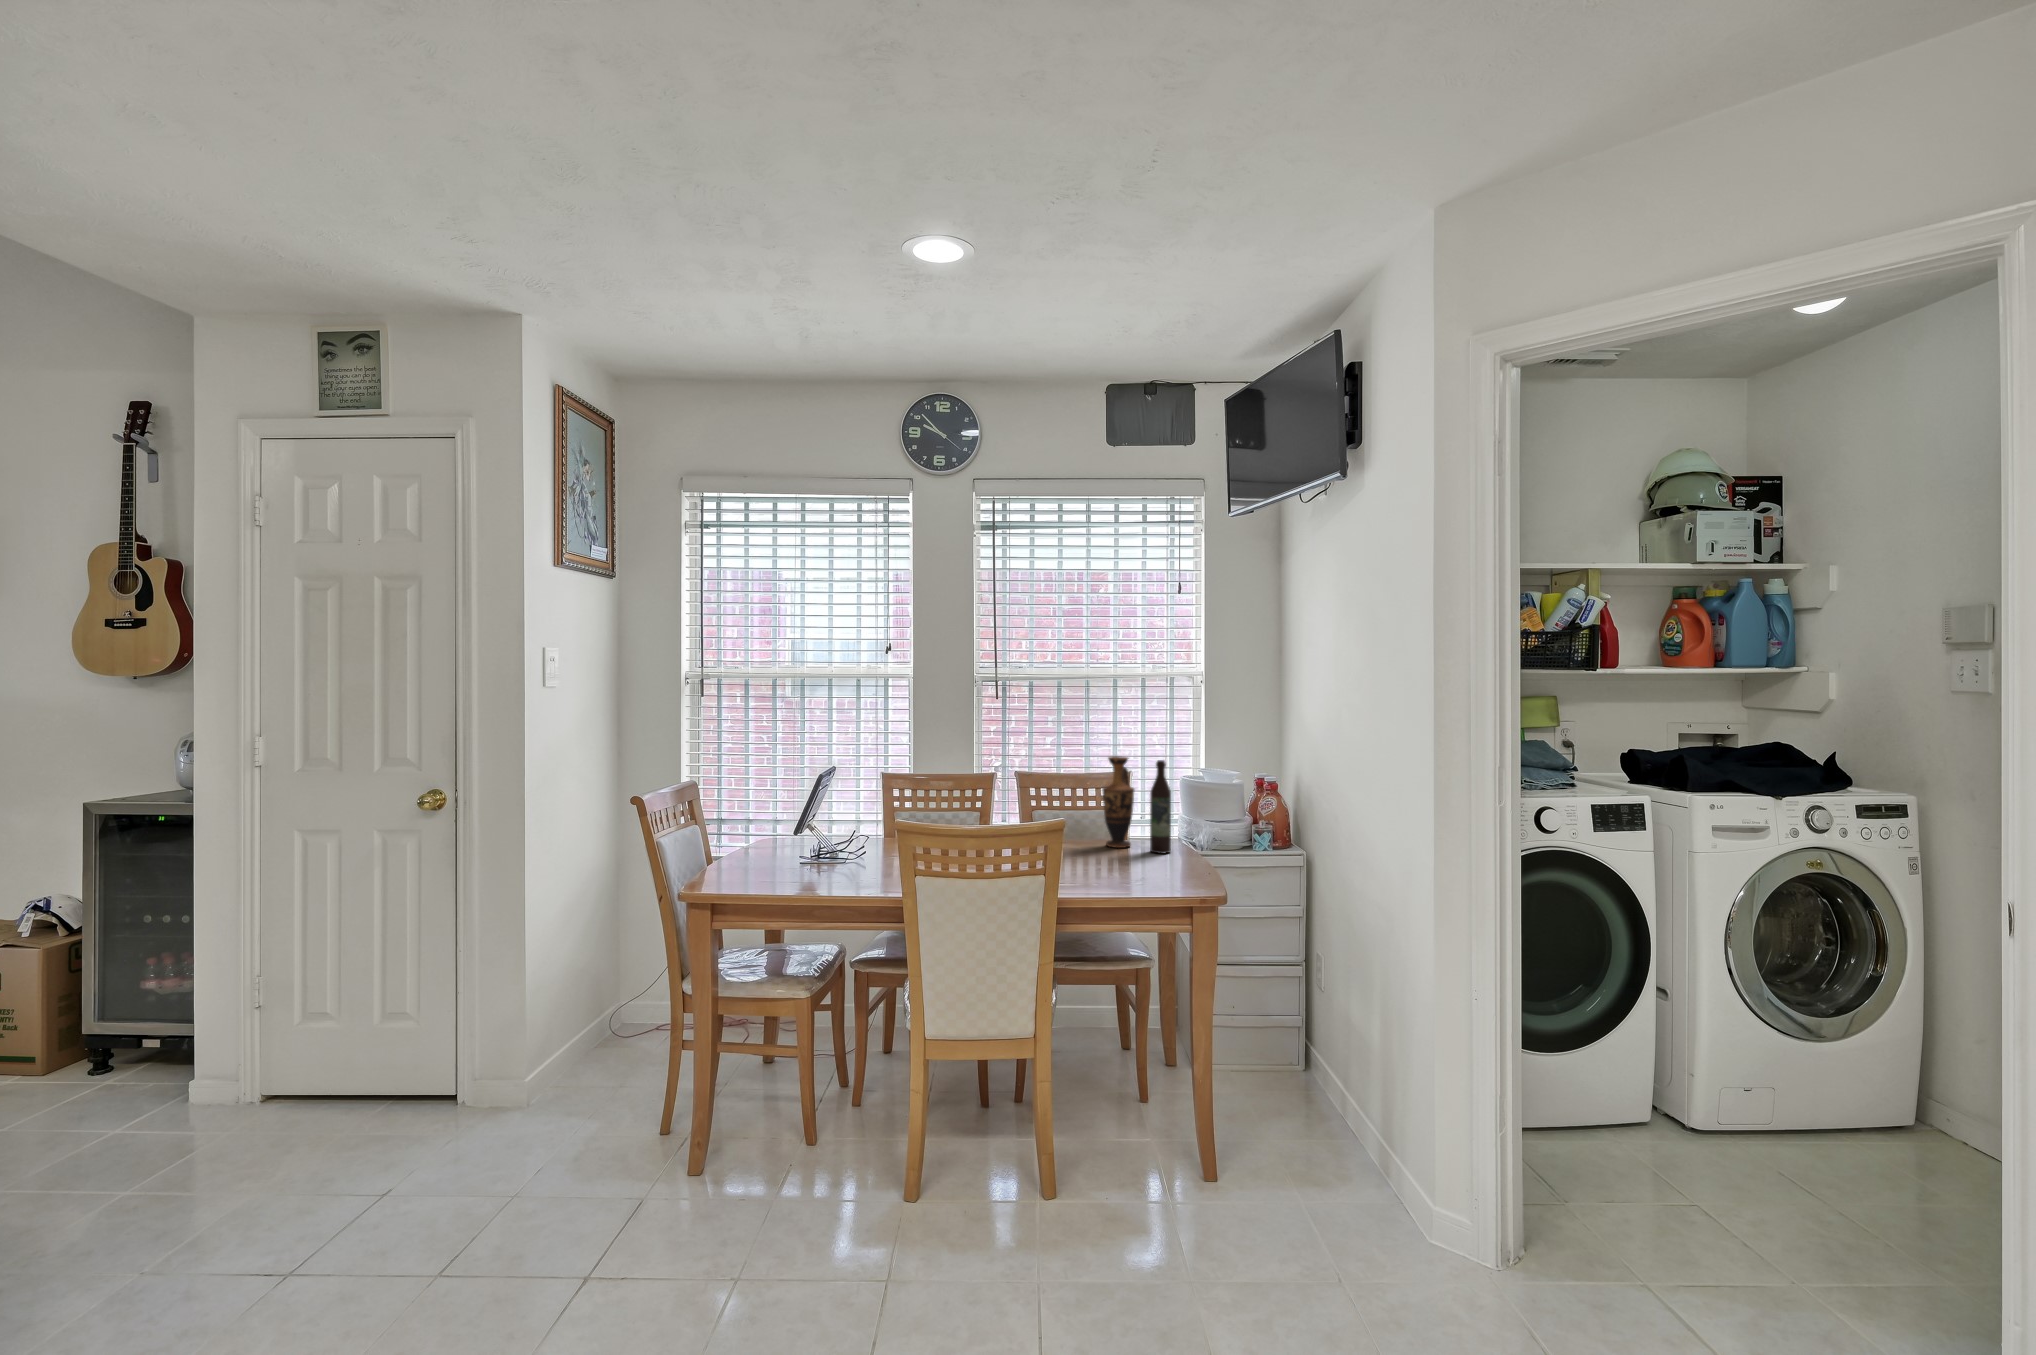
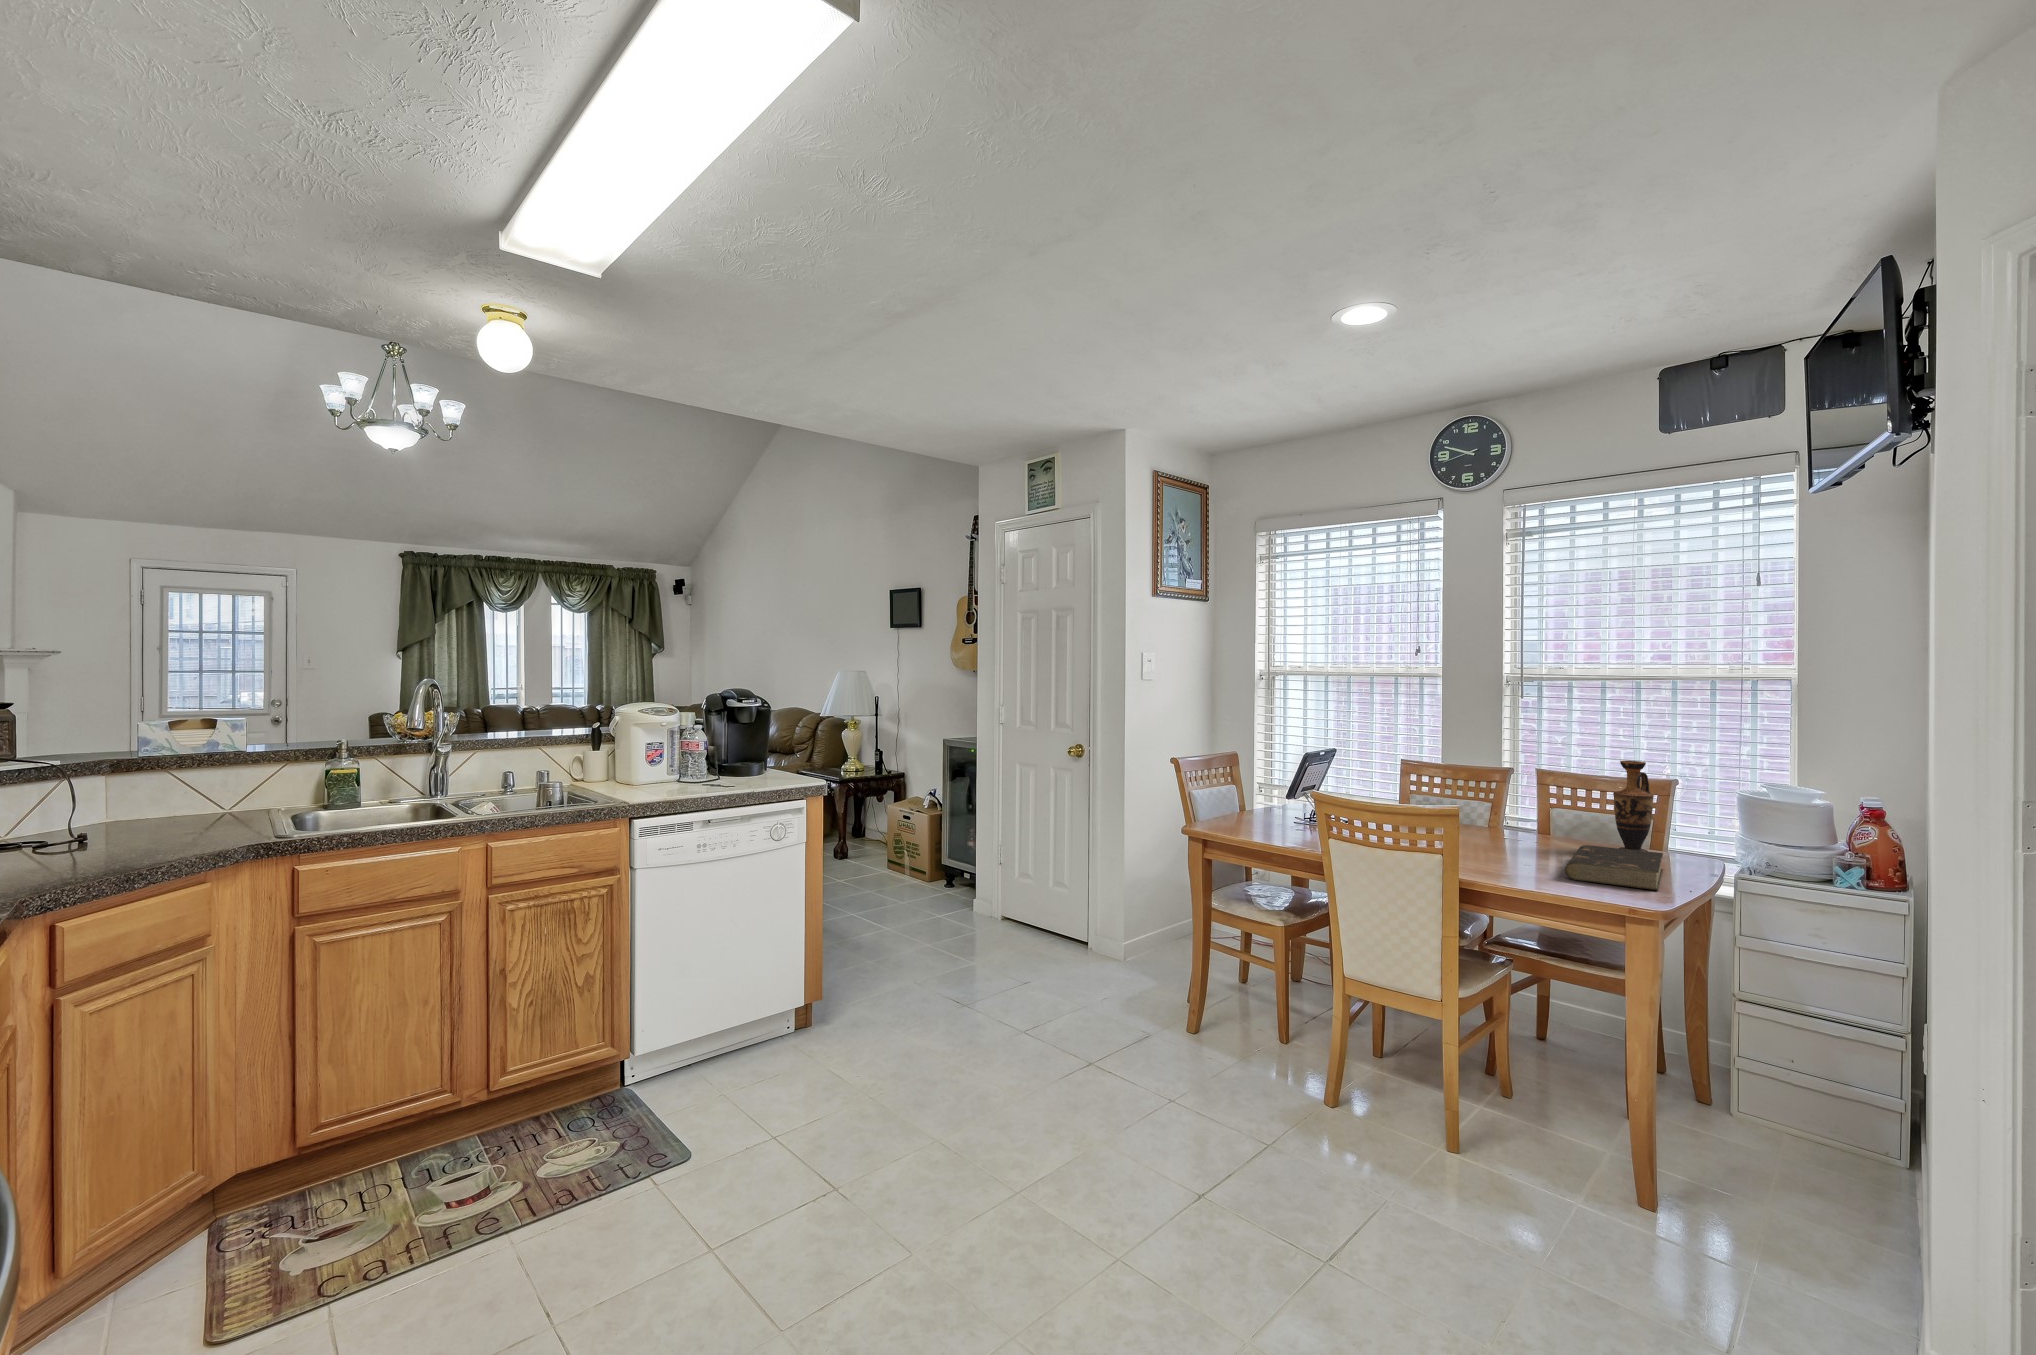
wine bottle: present [1150,760,1171,854] -> none [1663,767,1691,867]
book: none [1091,842,1188,881] -> present [1565,845,1663,890]

